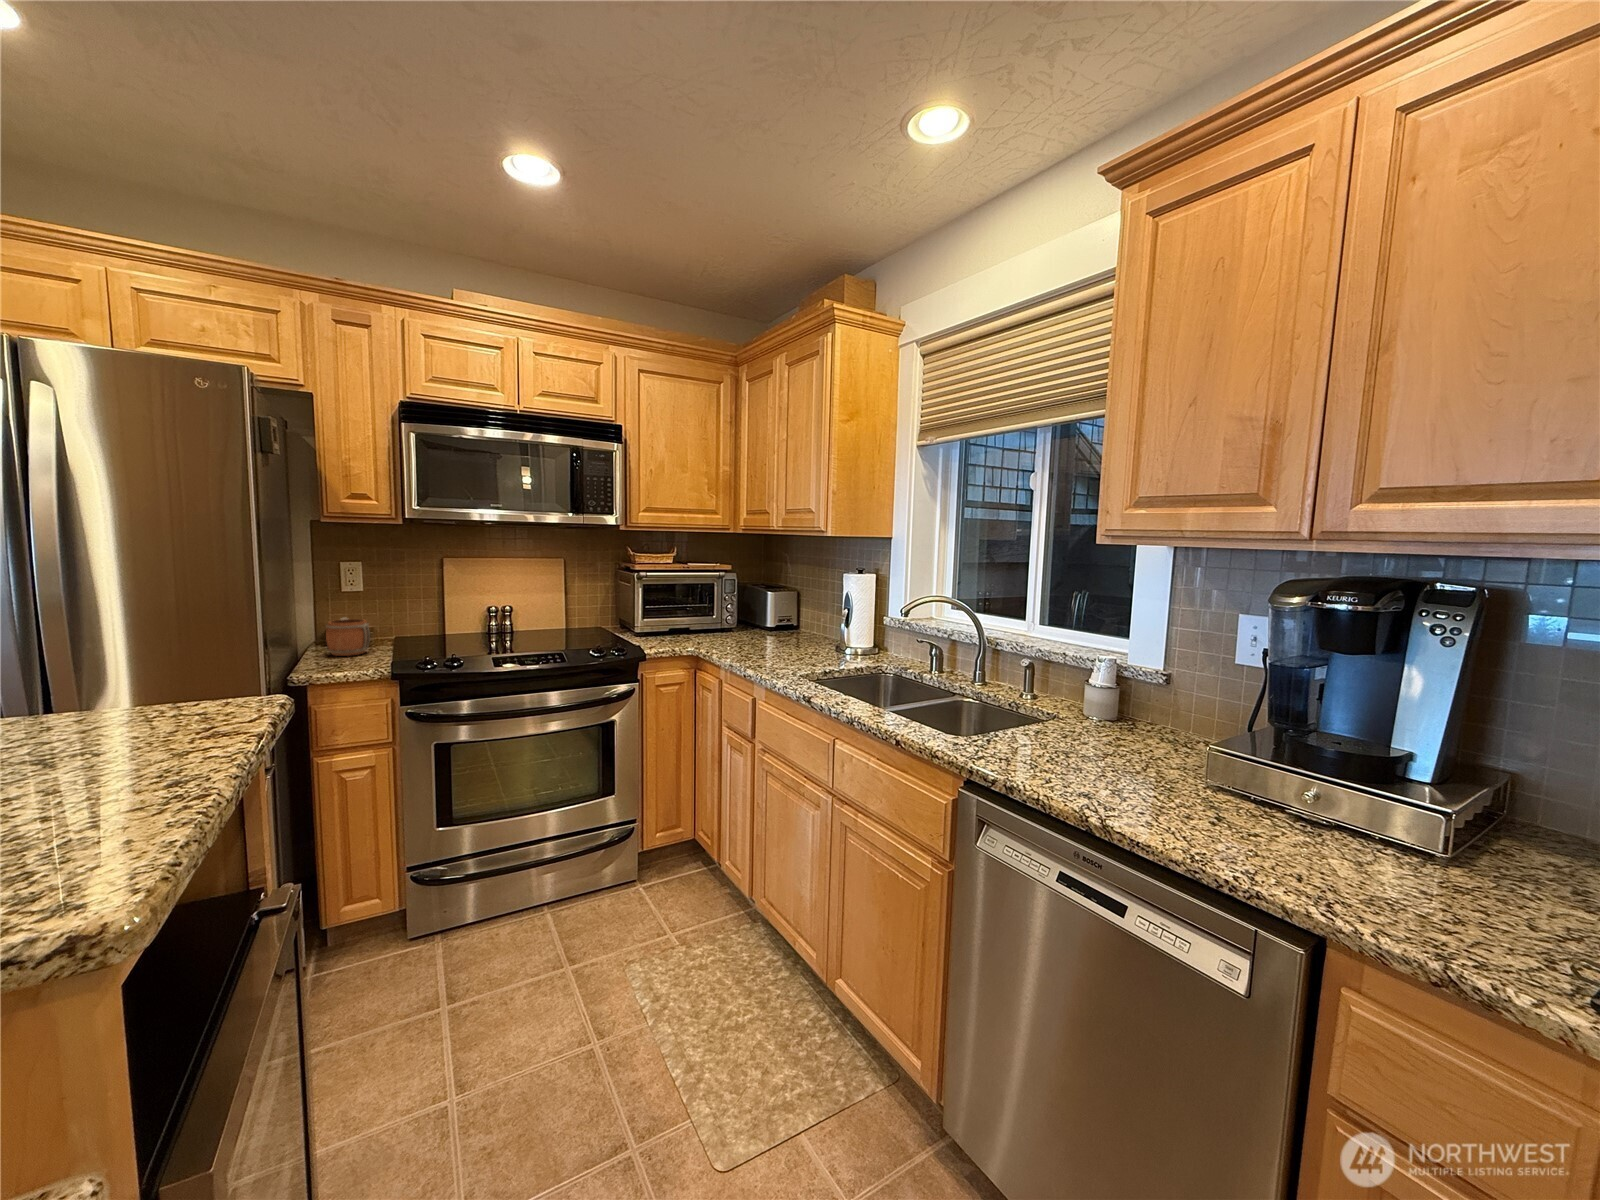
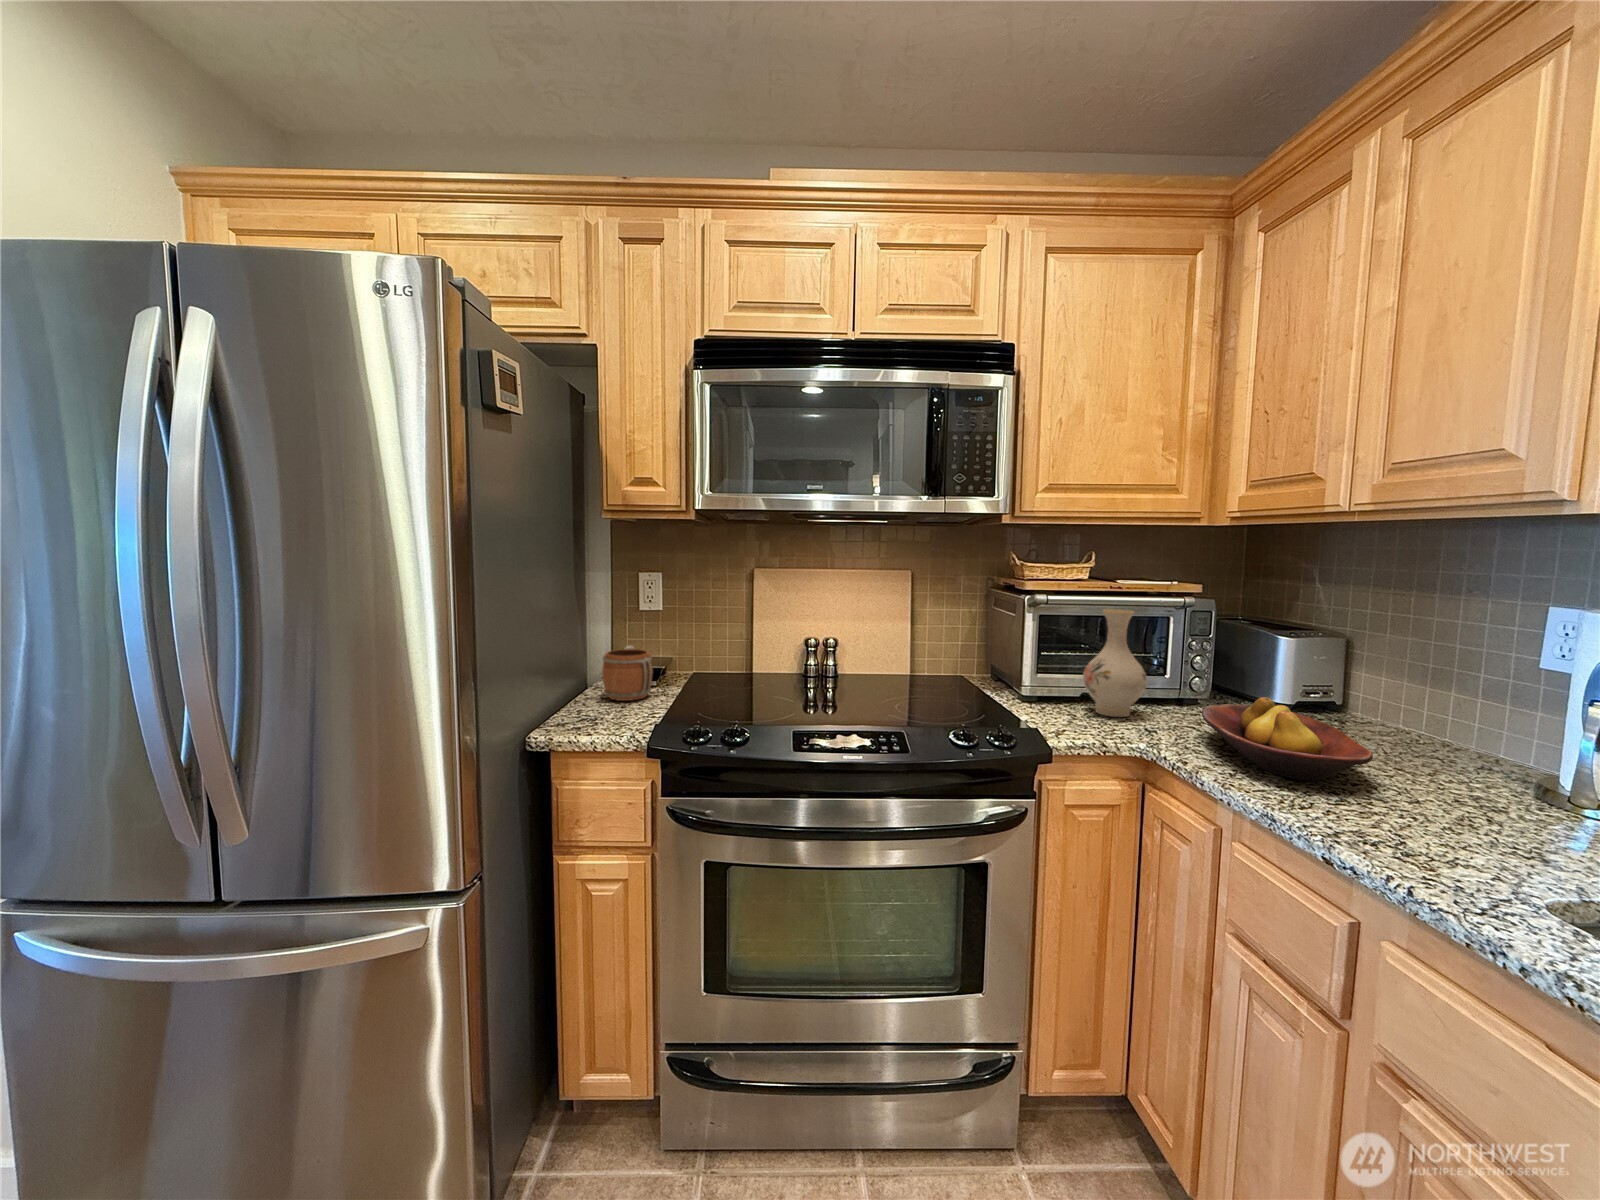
vase: none [669,580,702,639] -> present [1083,609,1147,717]
fruit bowl: none [724,620,786,653] -> present [1202,697,1373,781]

